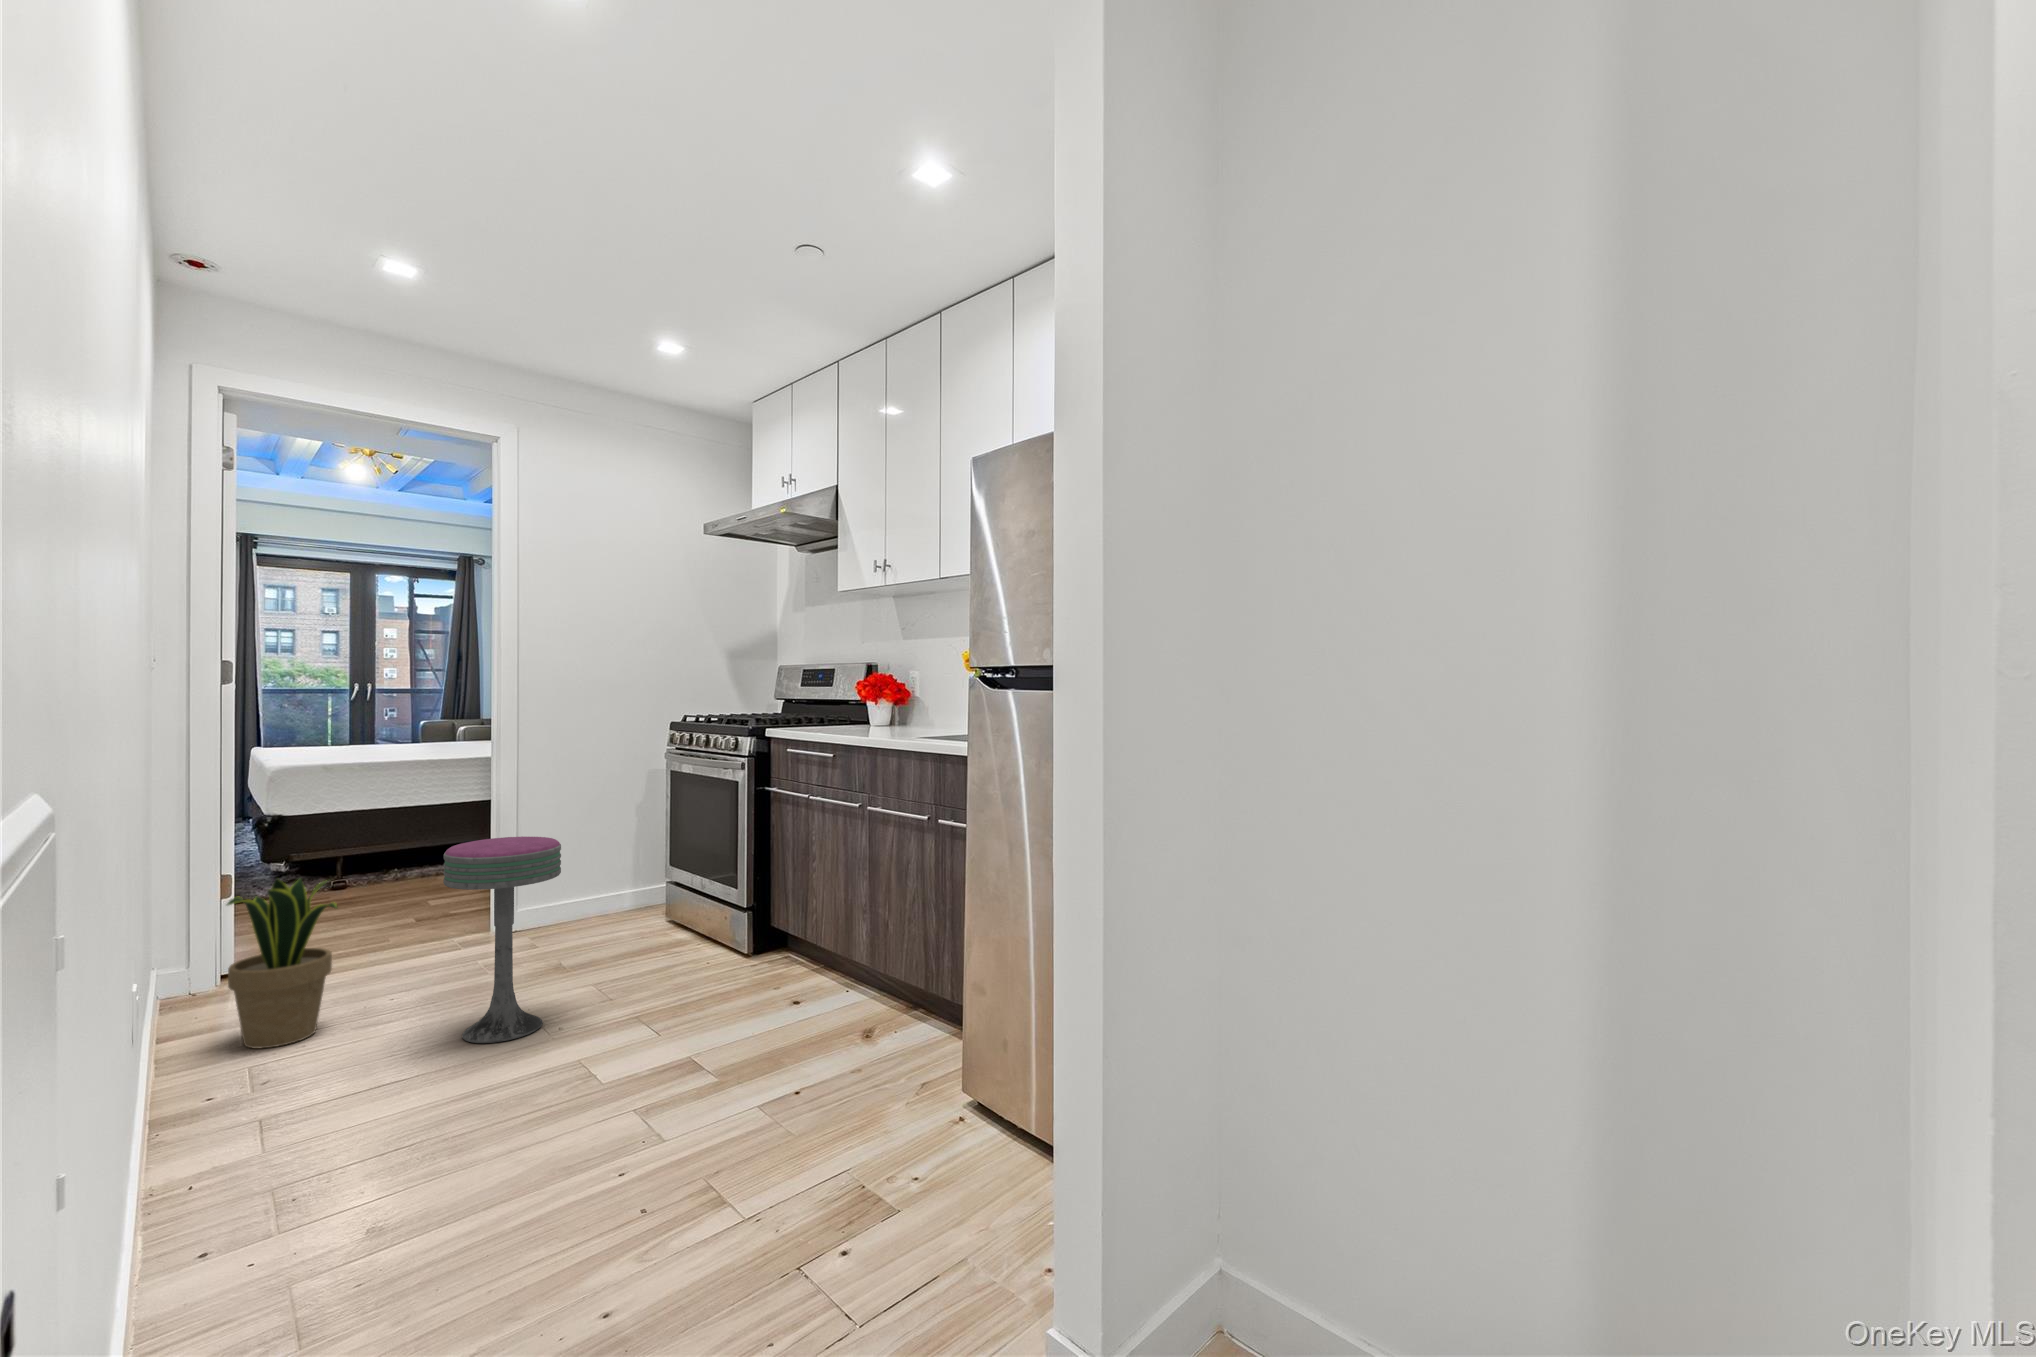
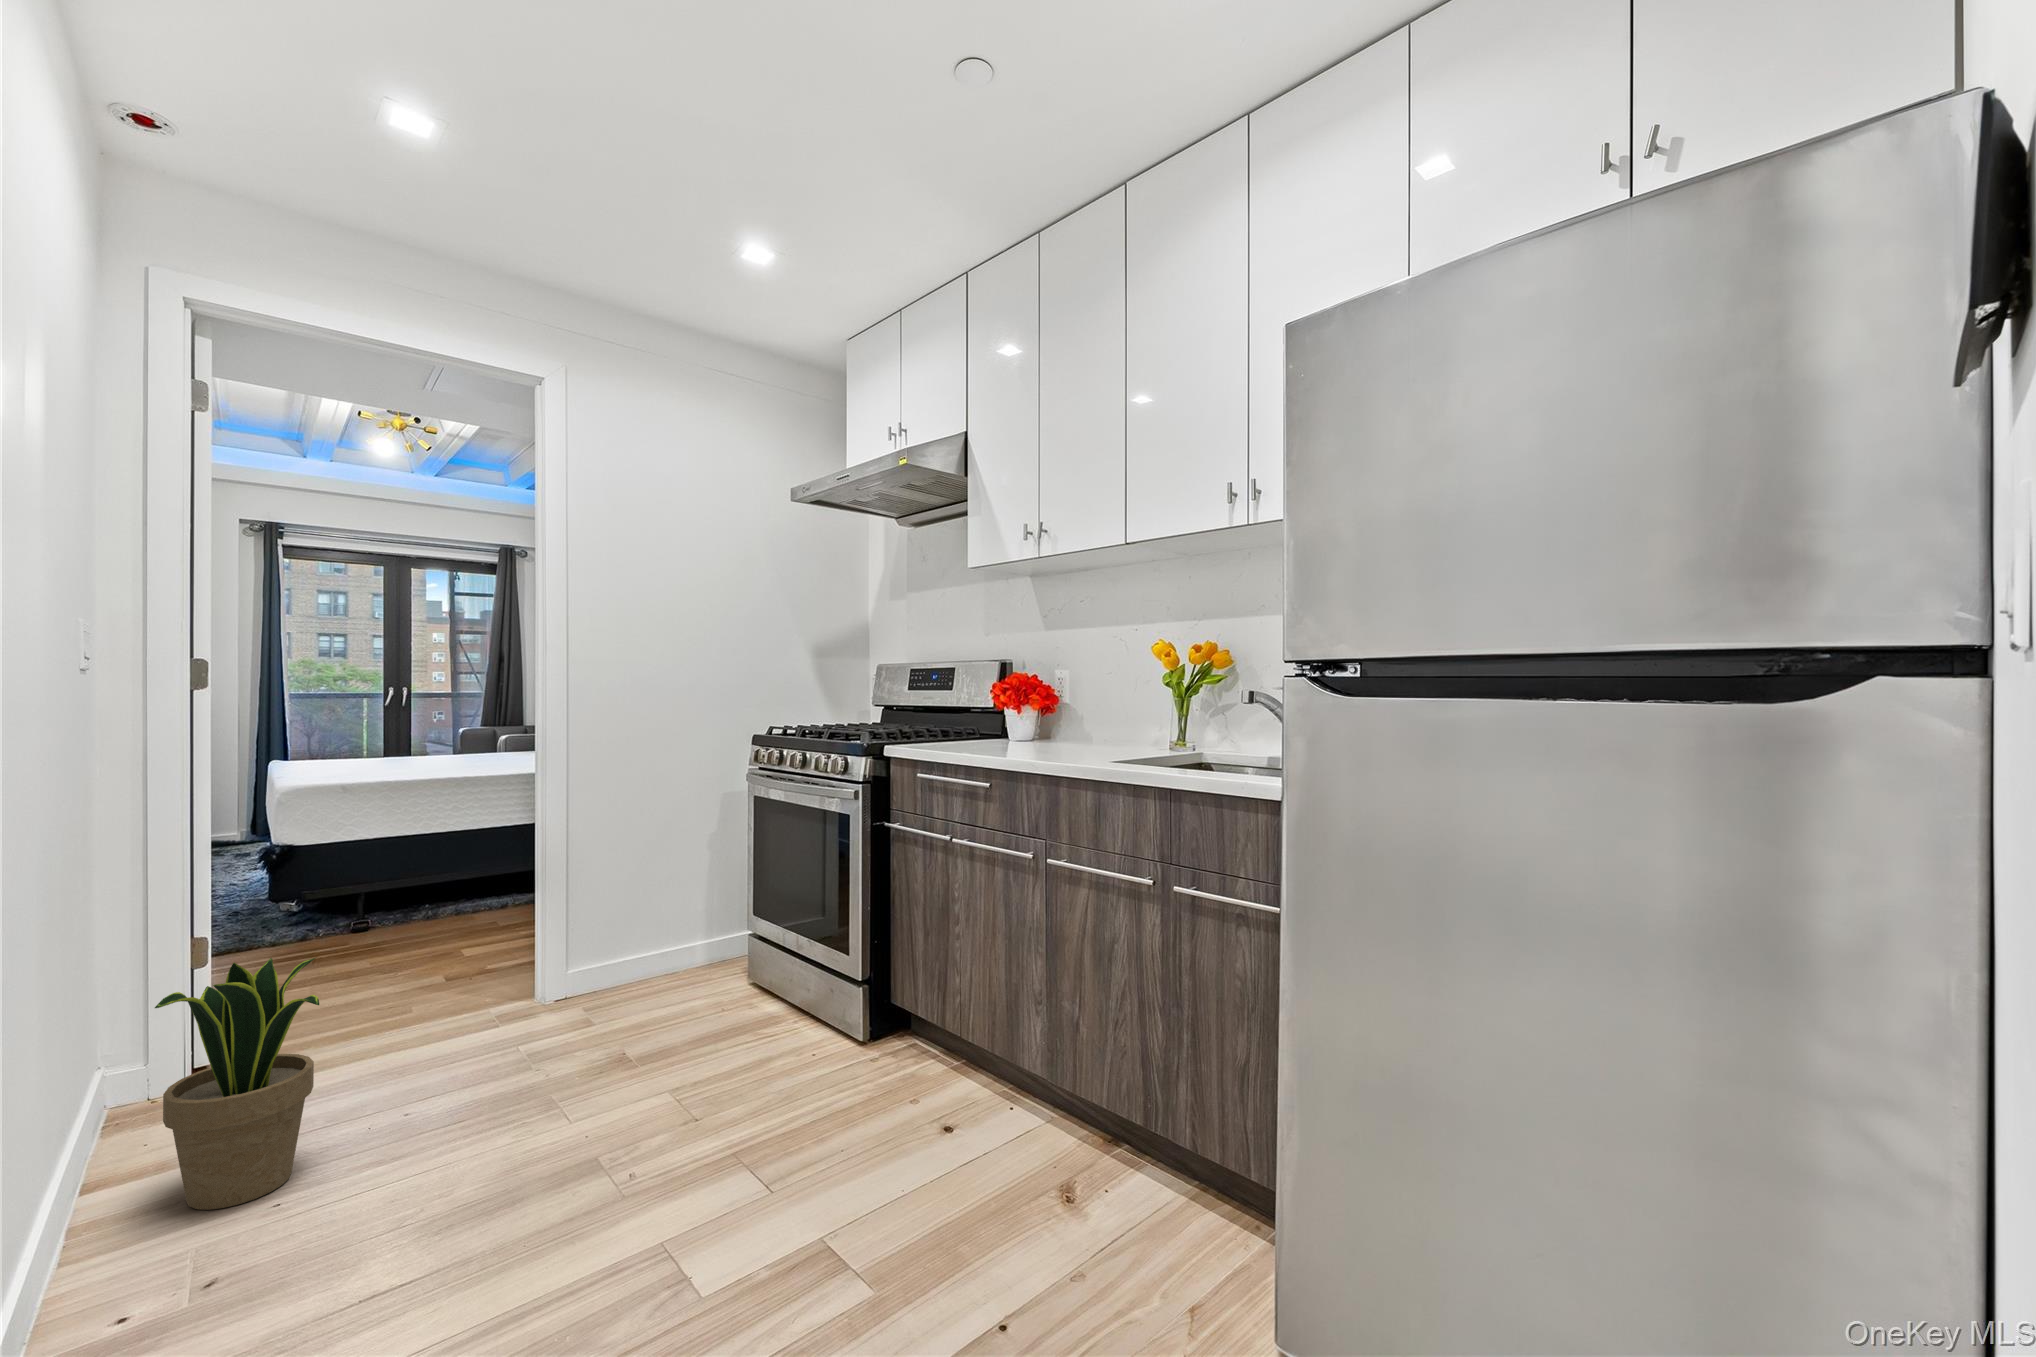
bar stool: present [443,836,561,1043] -> none [464,898,628,1205]

